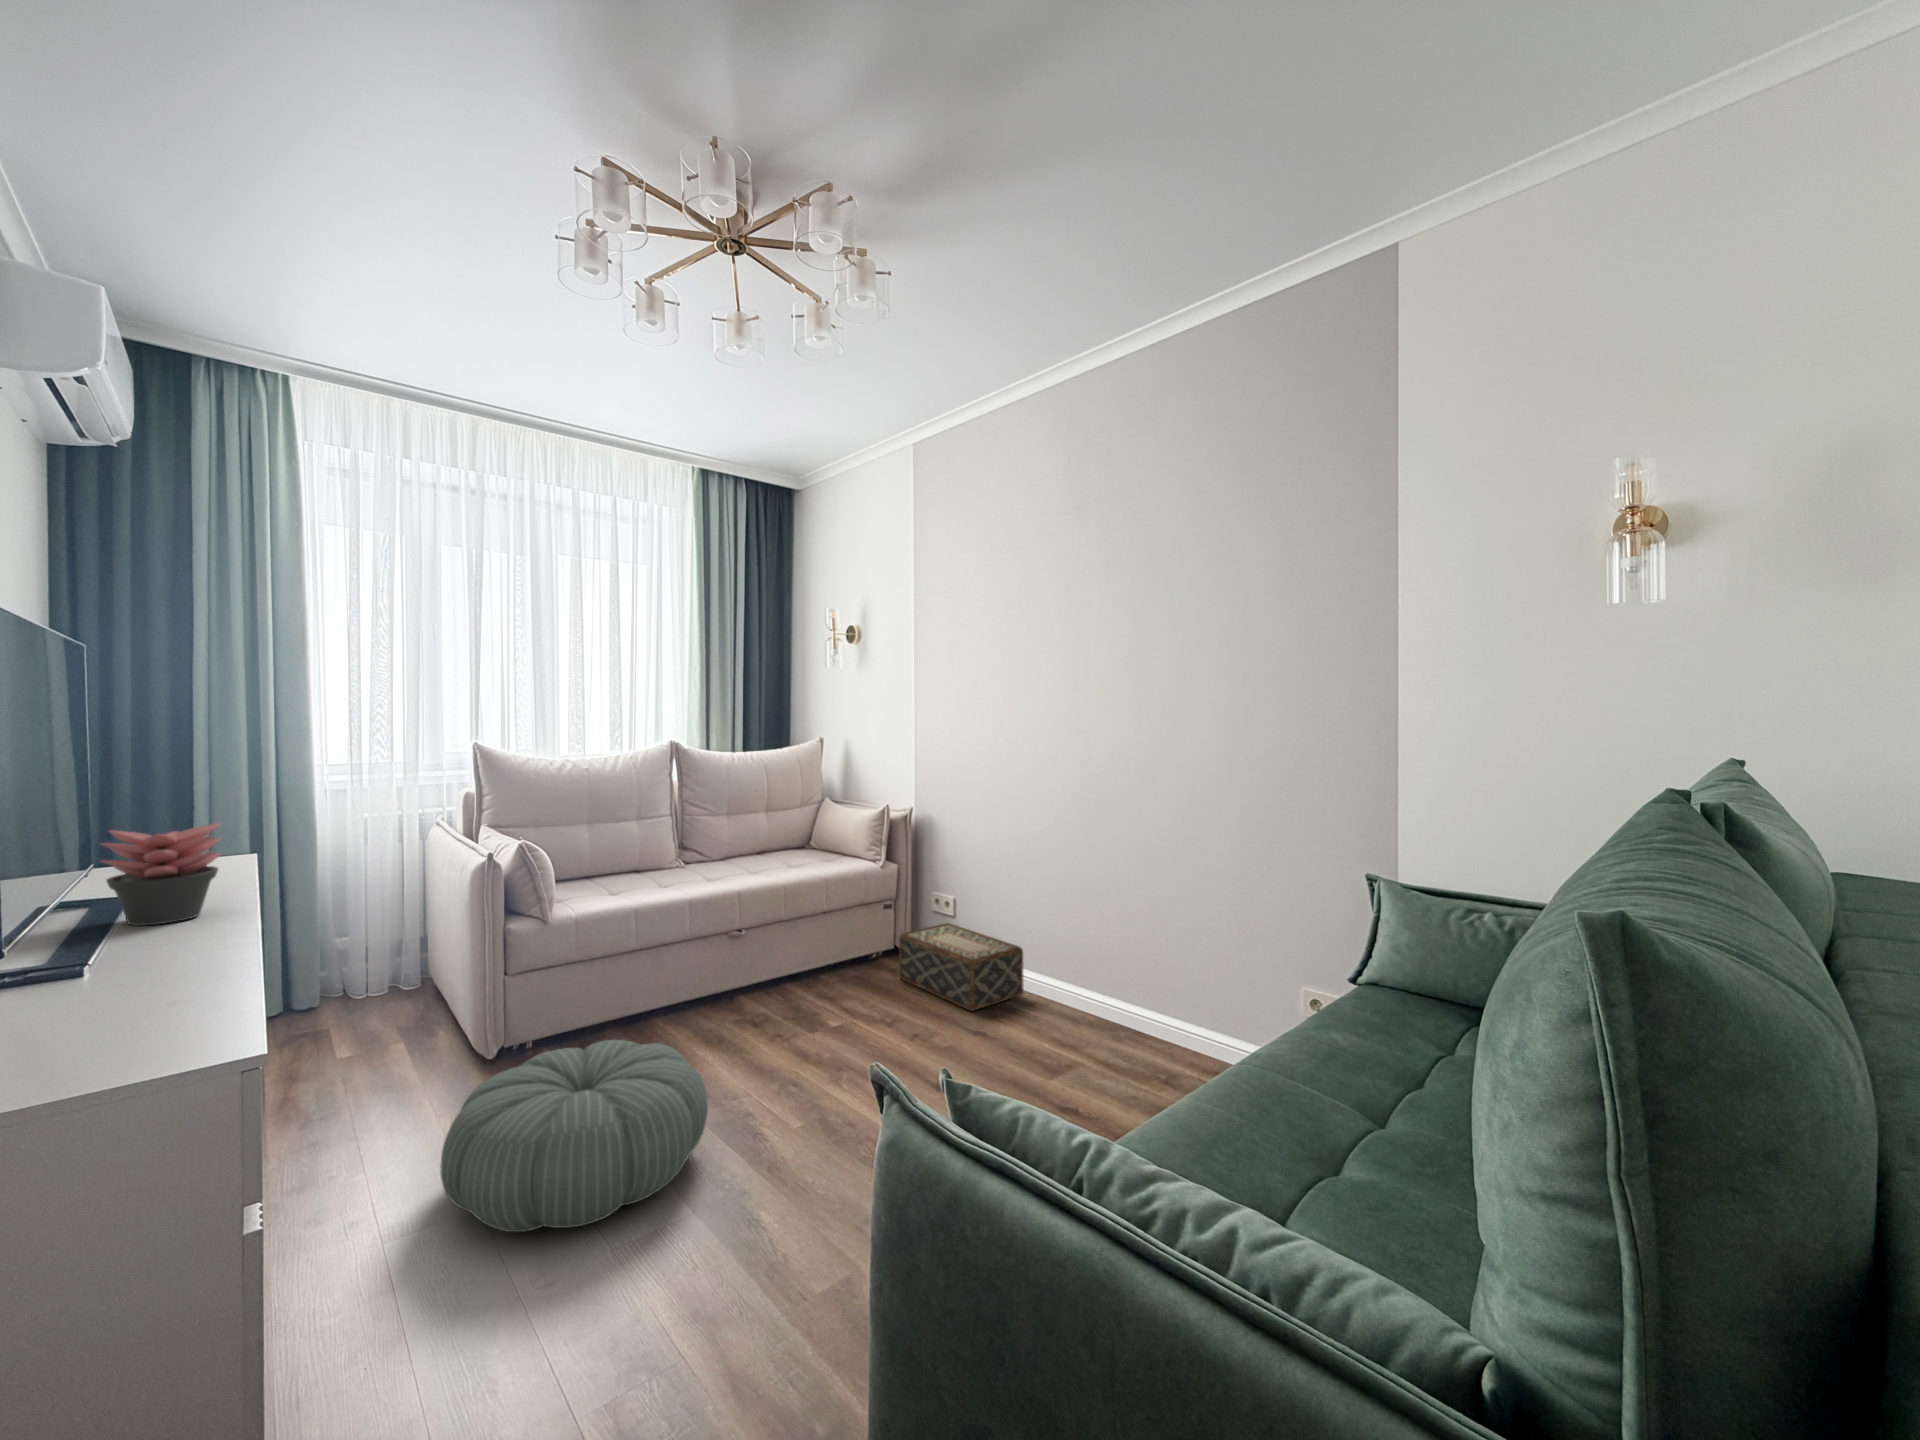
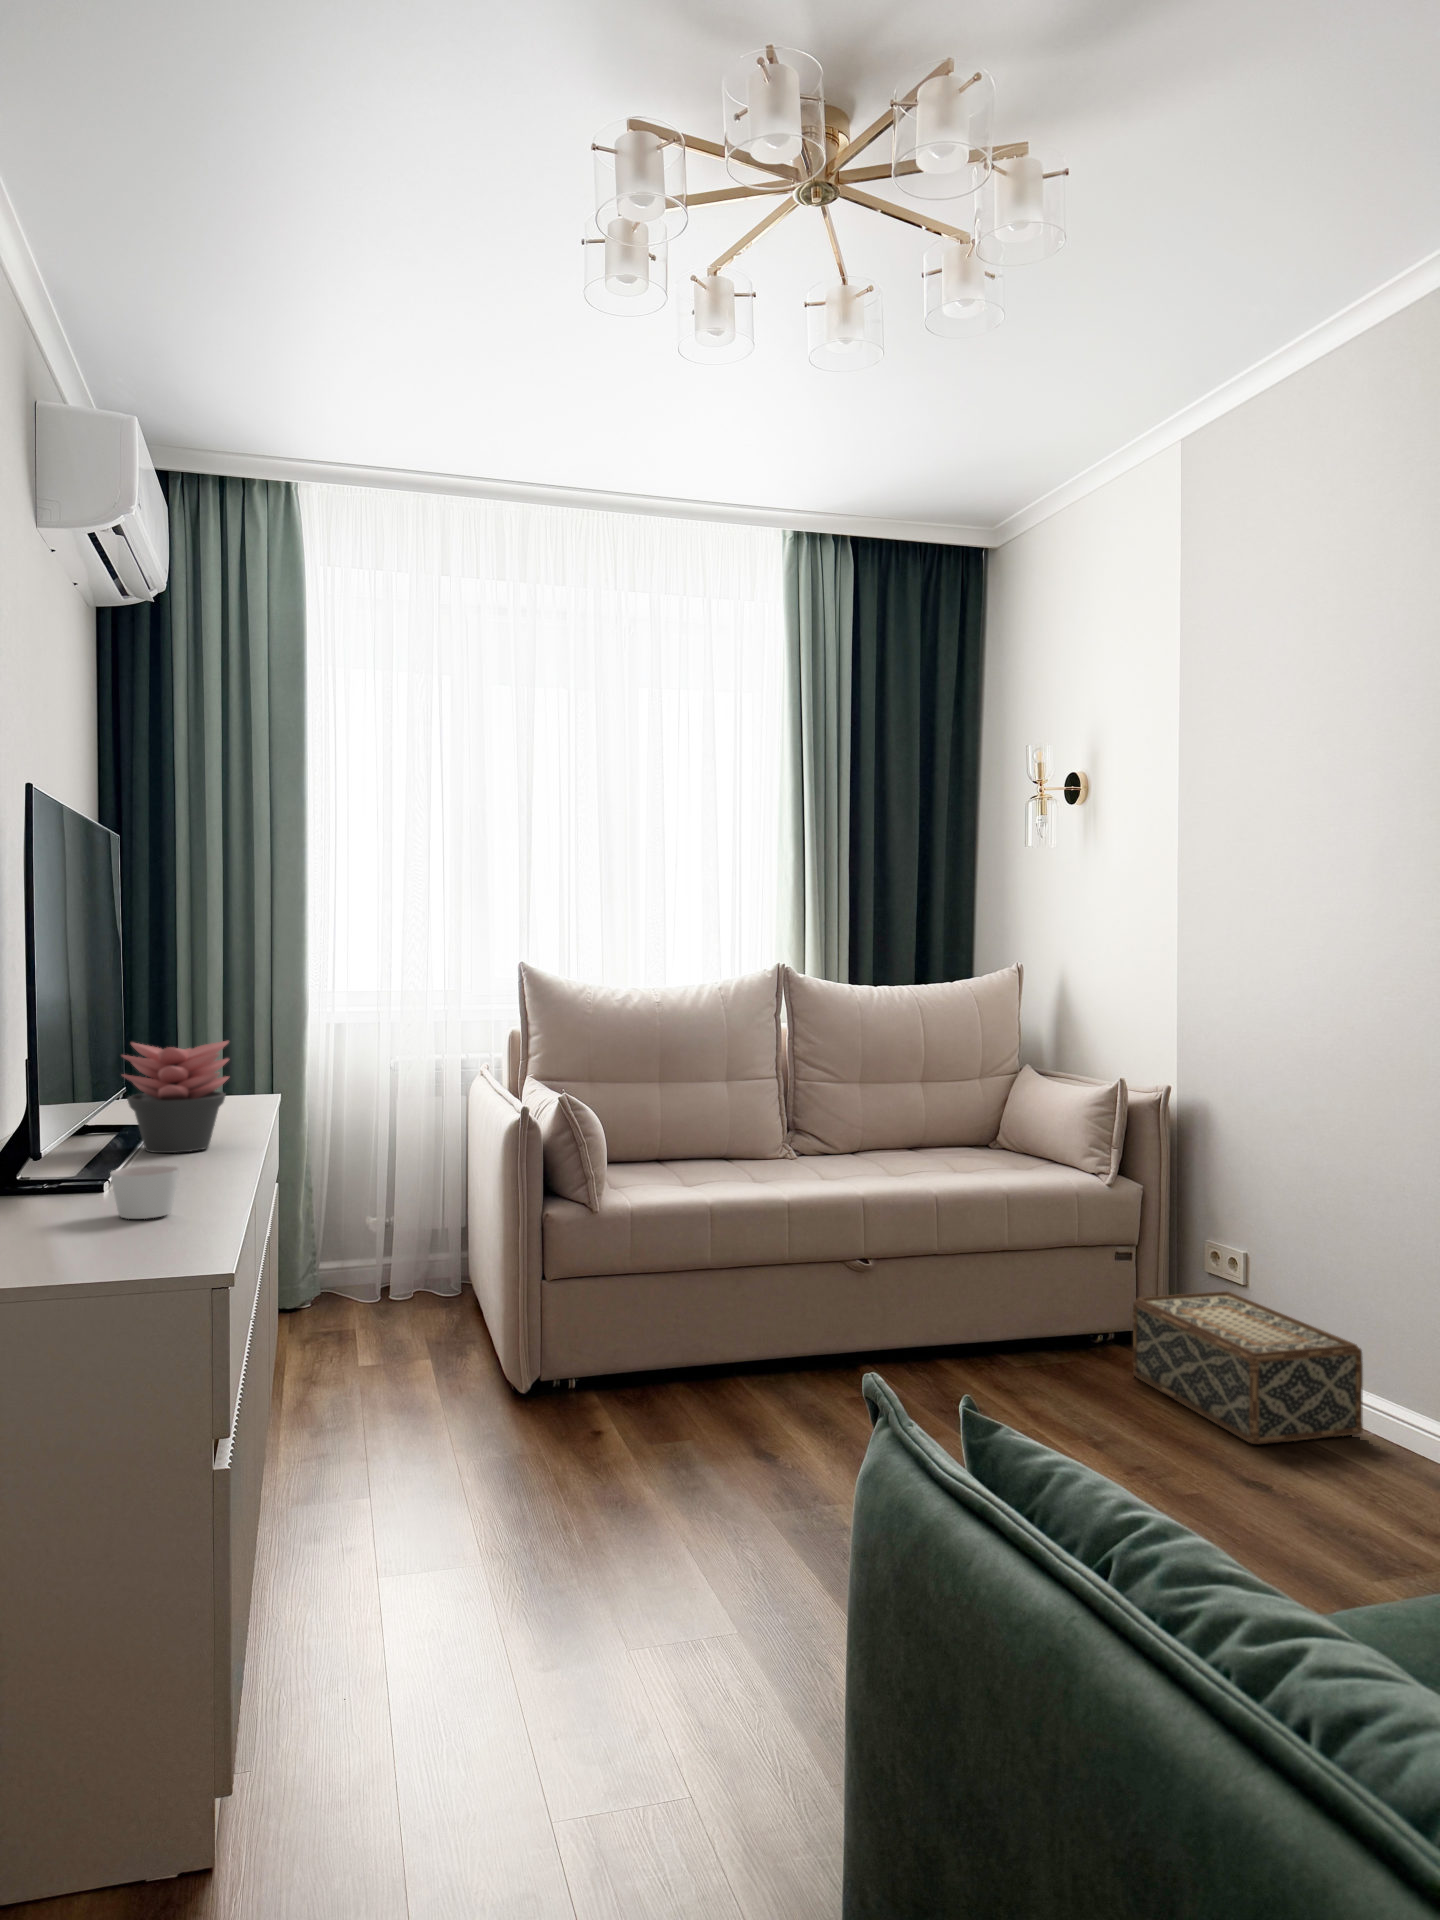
candle: none [107,948,188,1002] -> present [110,1165,179,1219]
pouf: present [440,1040,708,1232] -> none [441,1380,779,1616]

